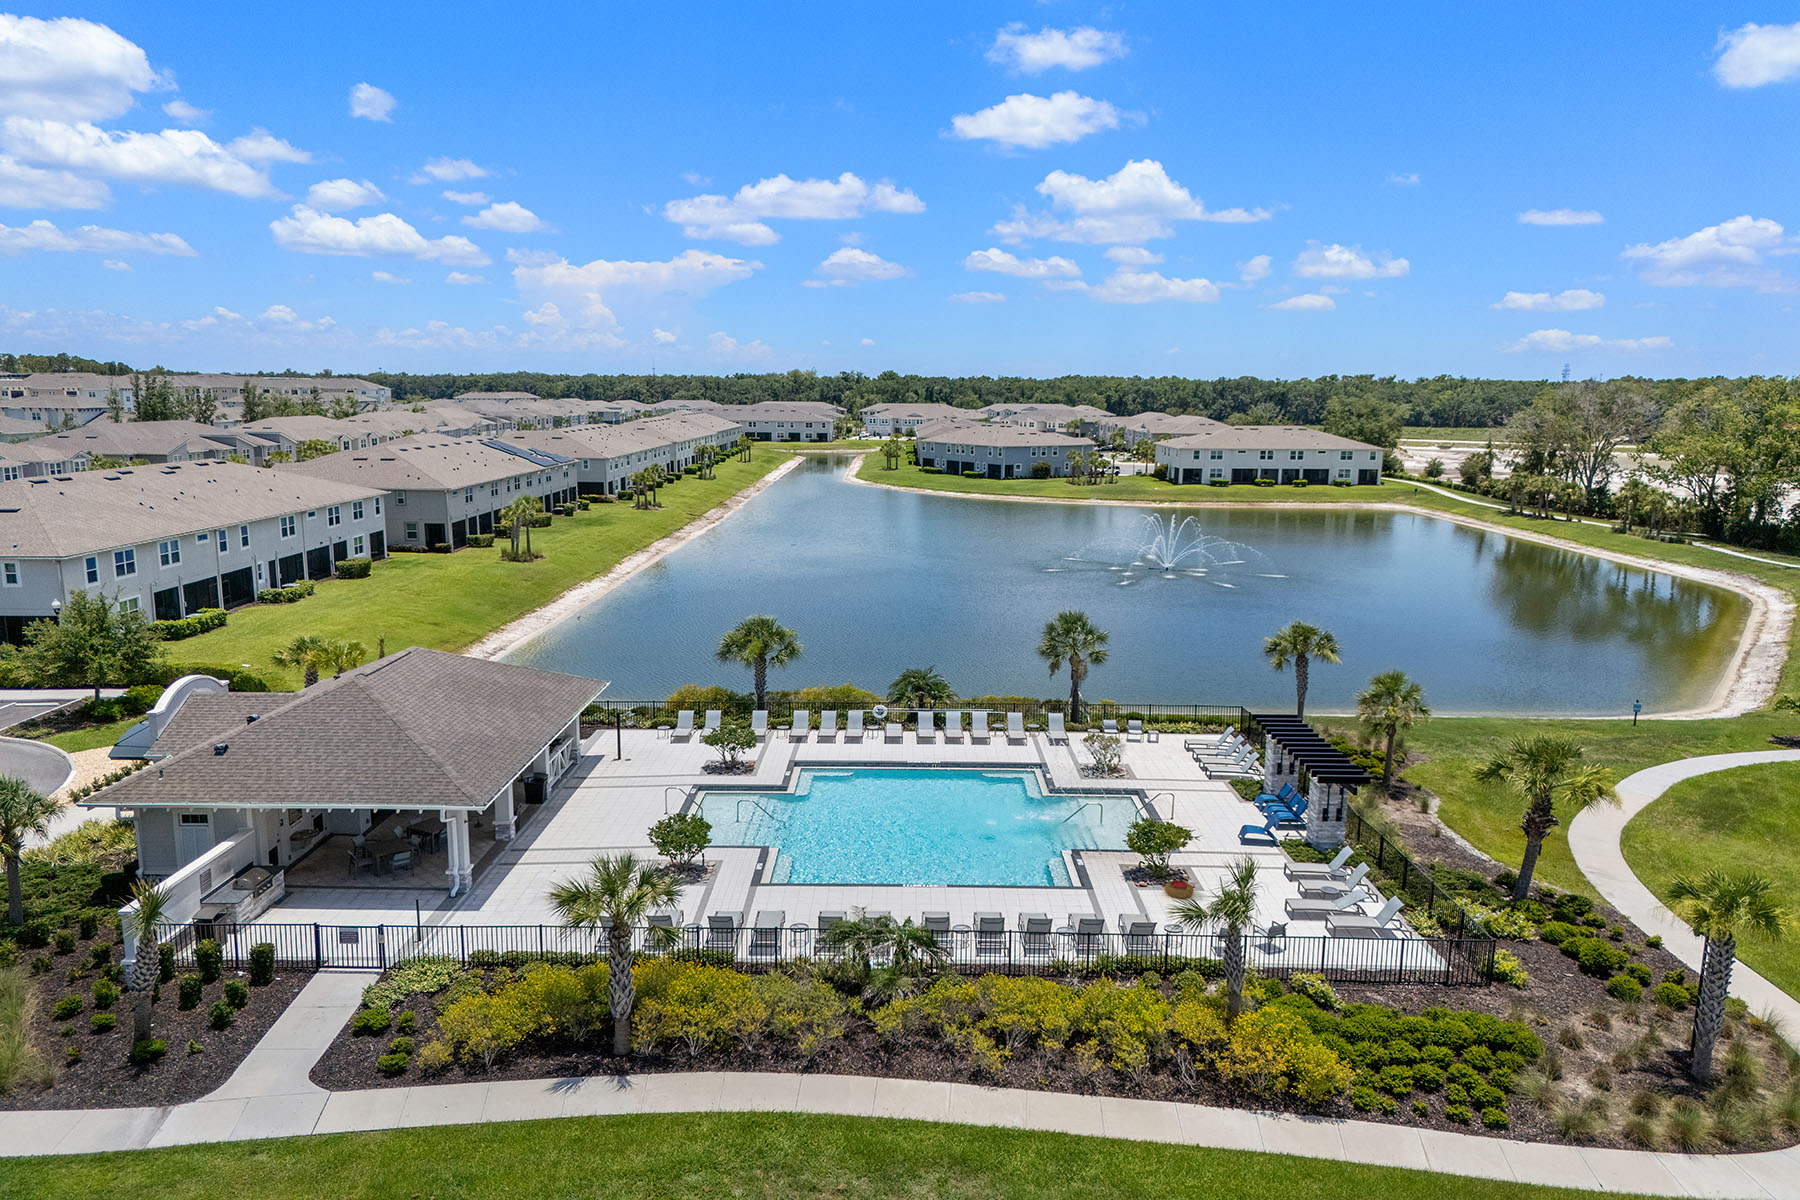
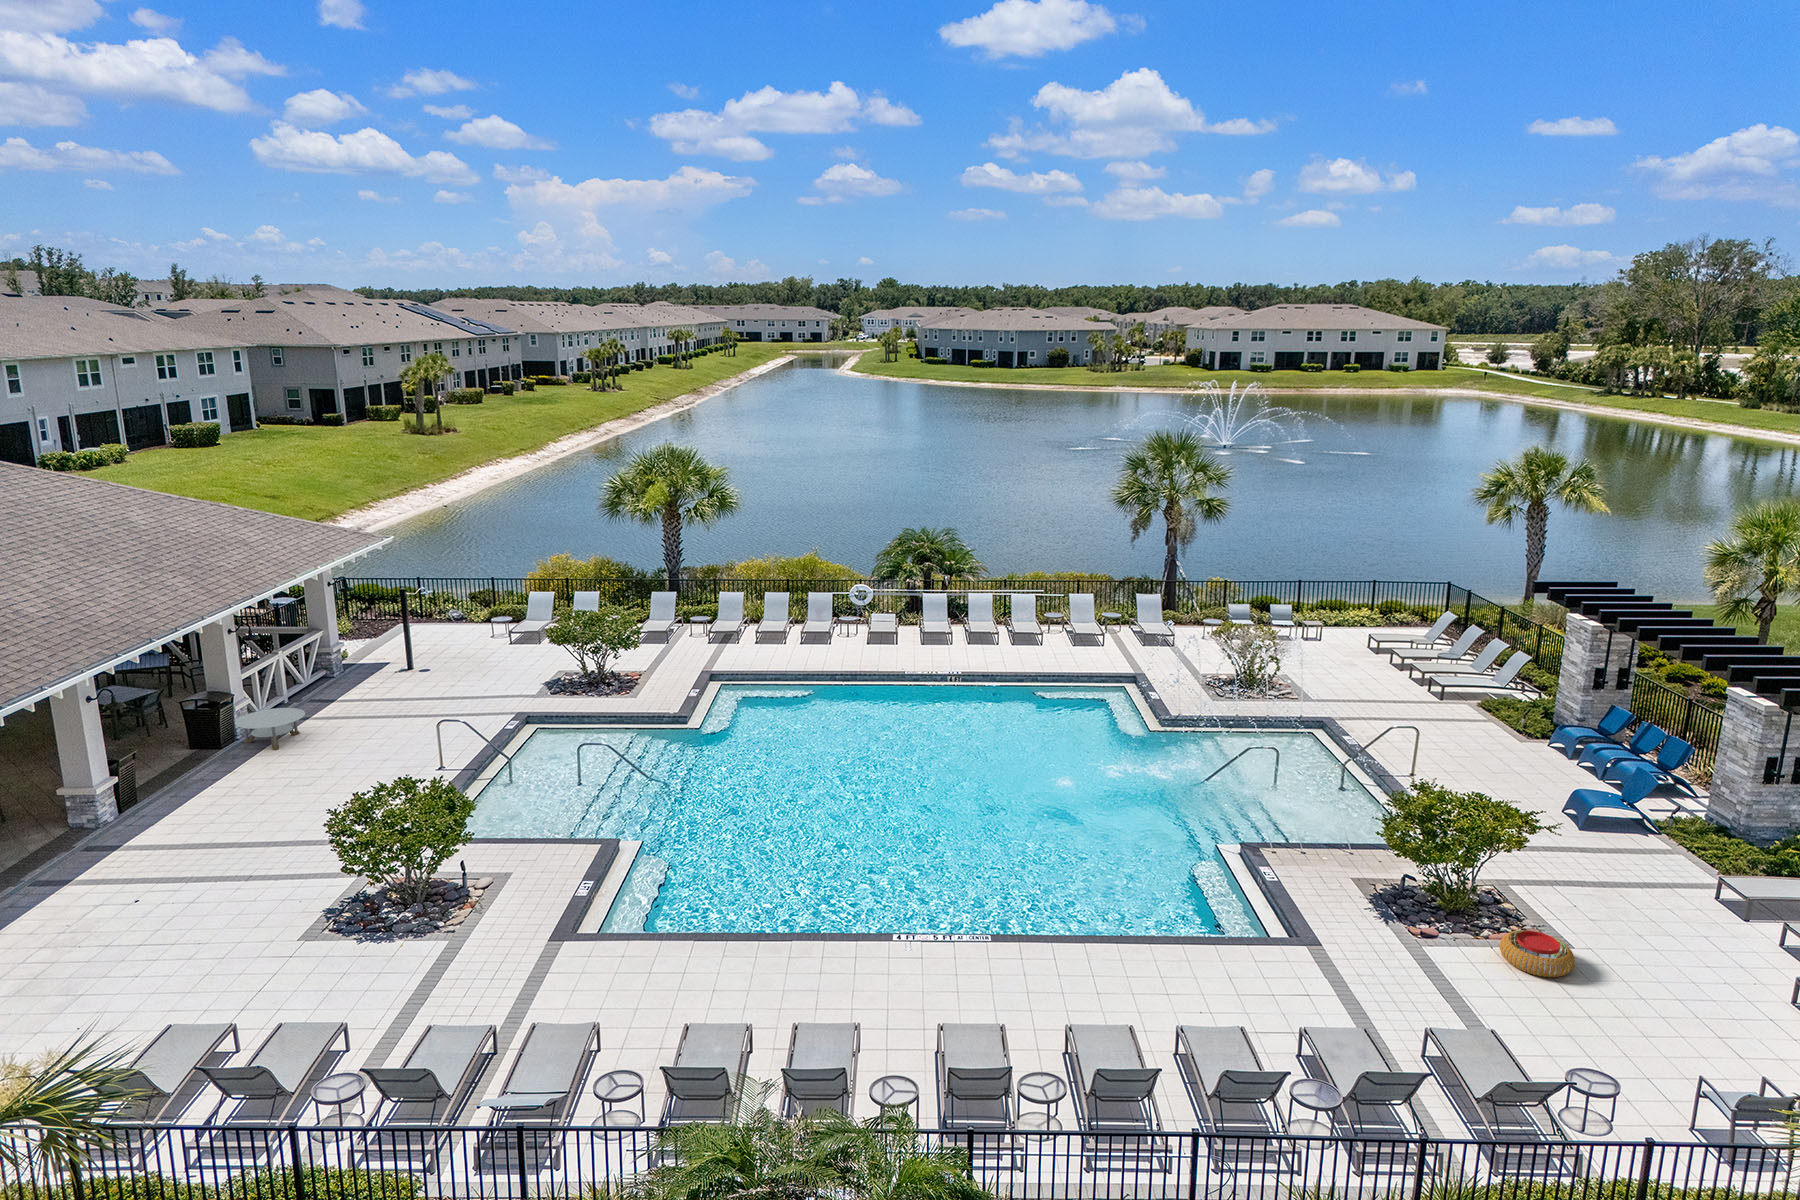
round table: none [552,782,586,805] -> present [235,708,305,750]

